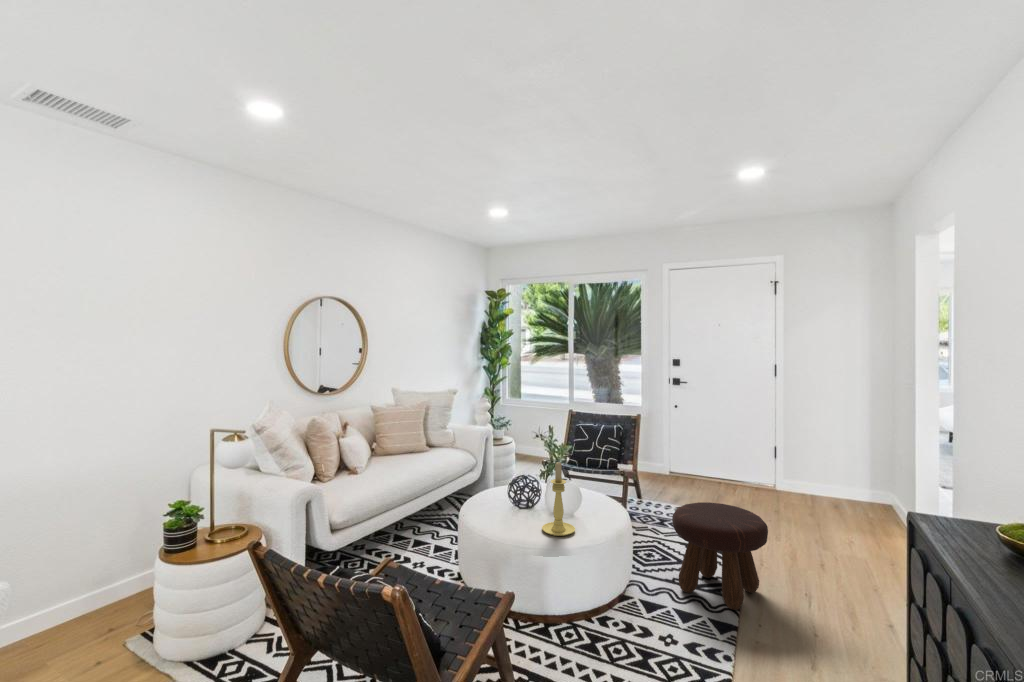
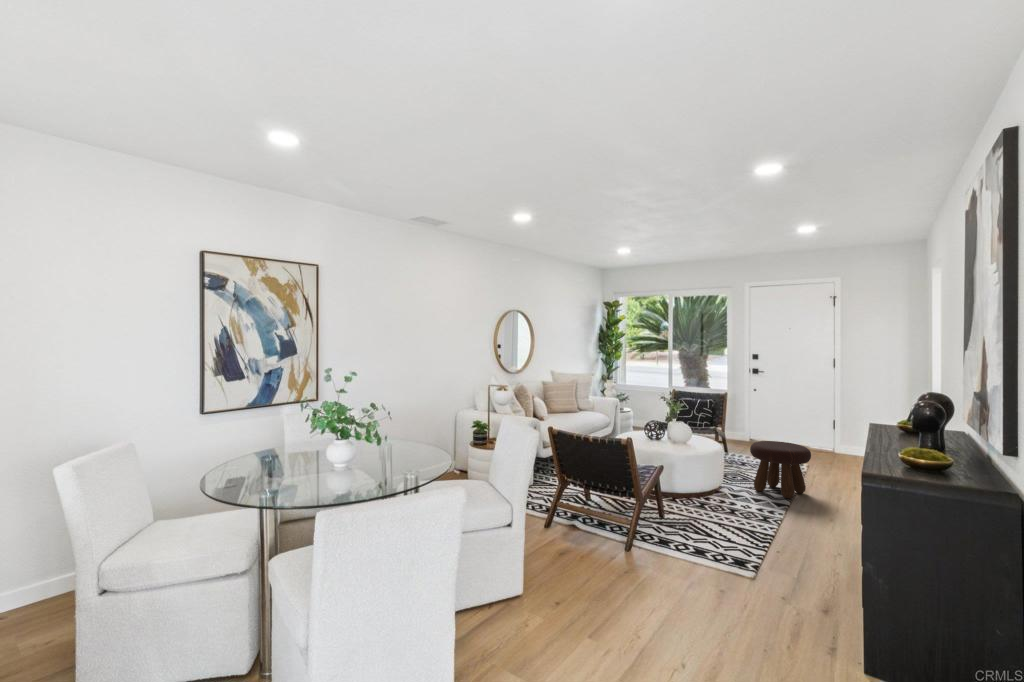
candle holder: present [542,462,575,536] -> none [671,409,691,450]

